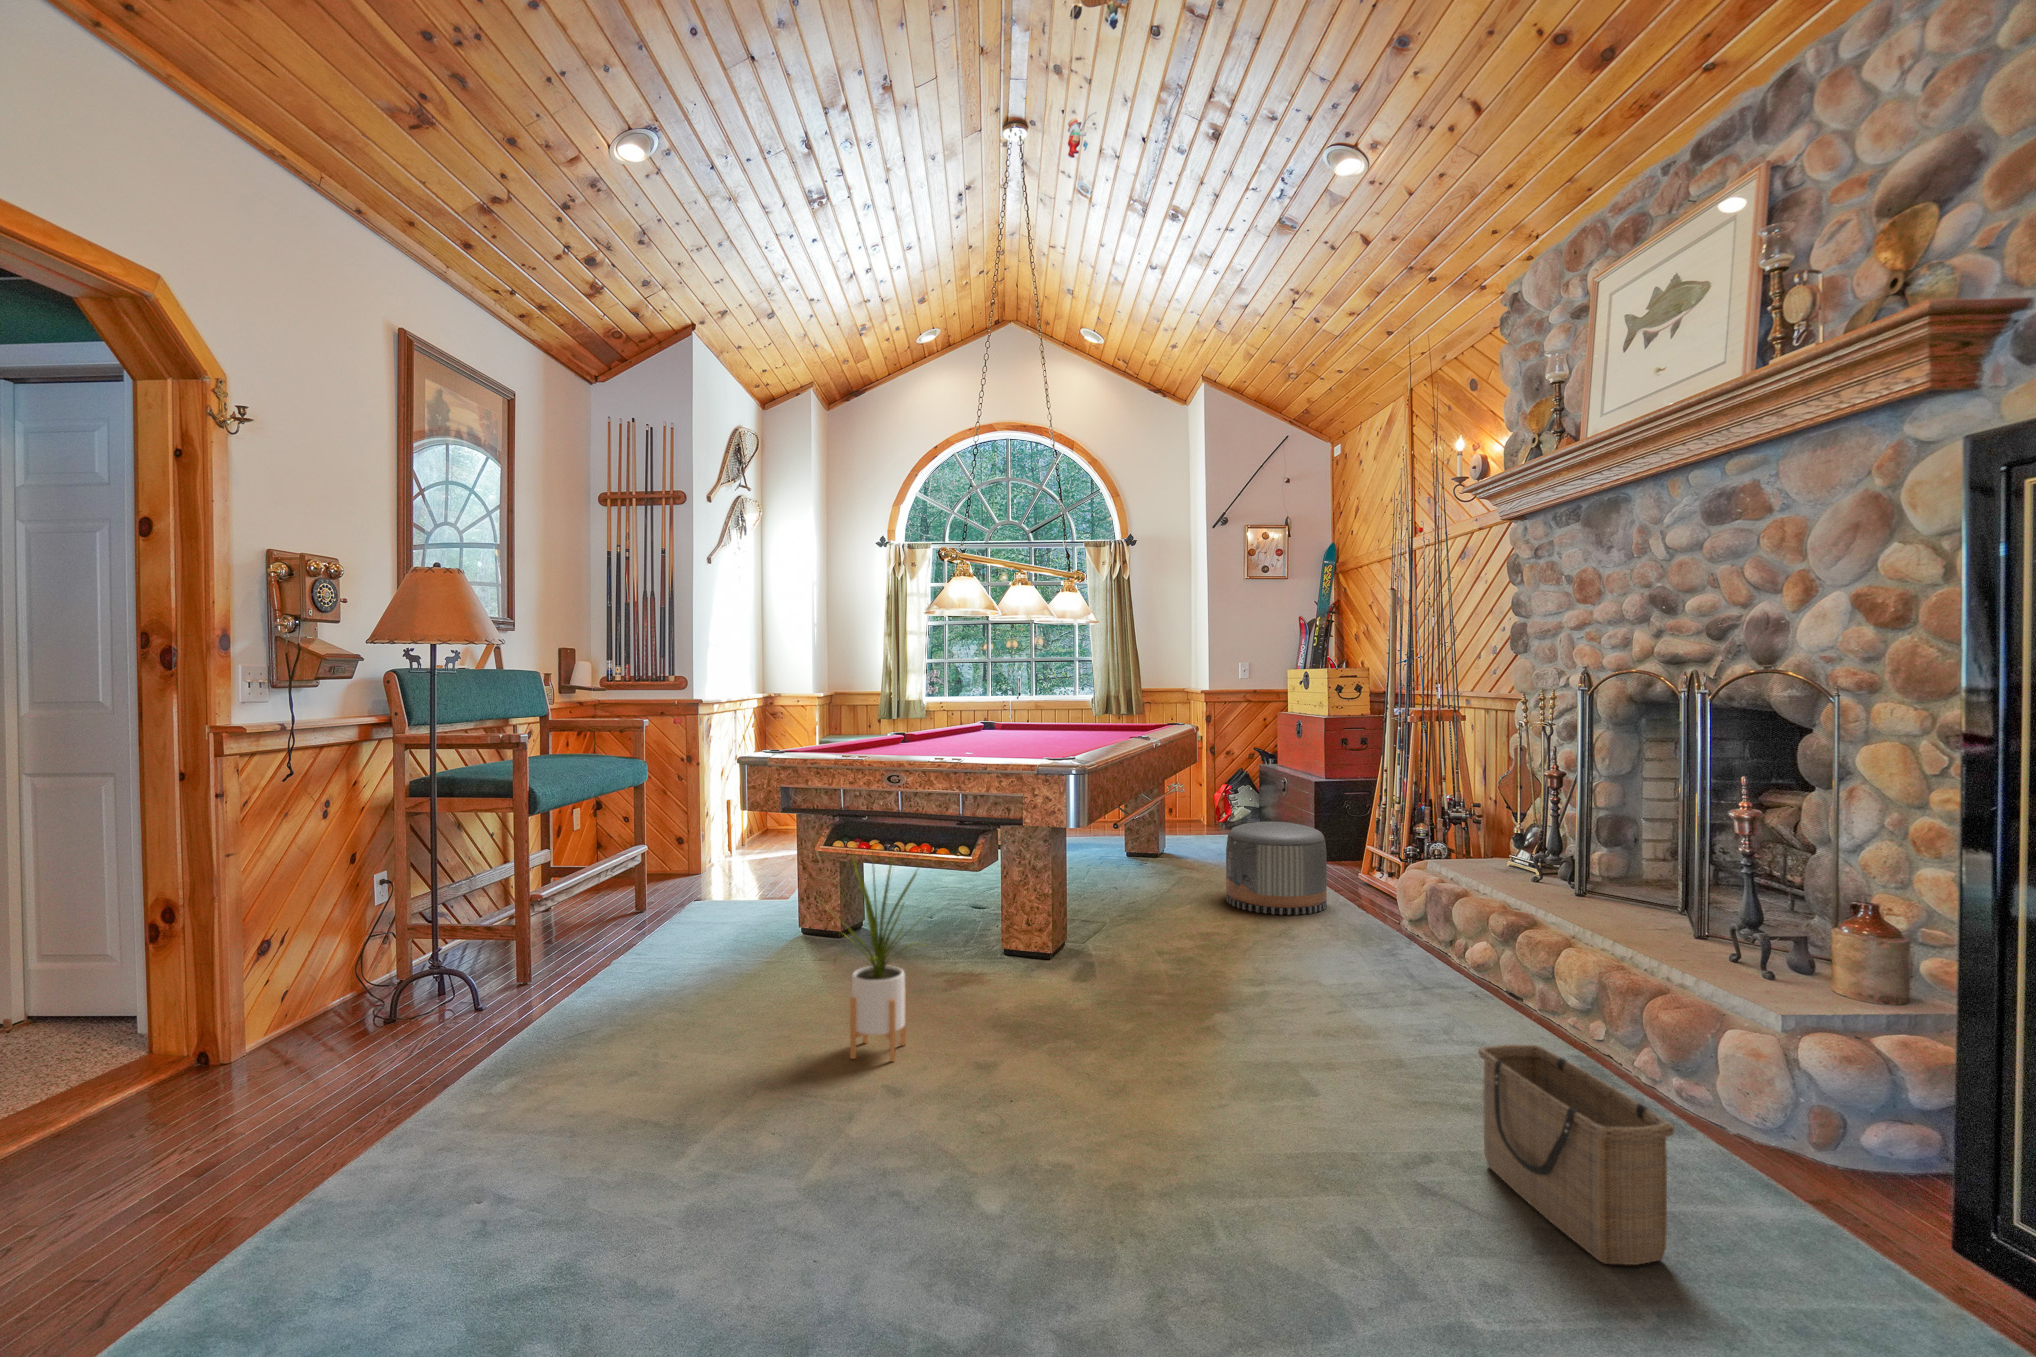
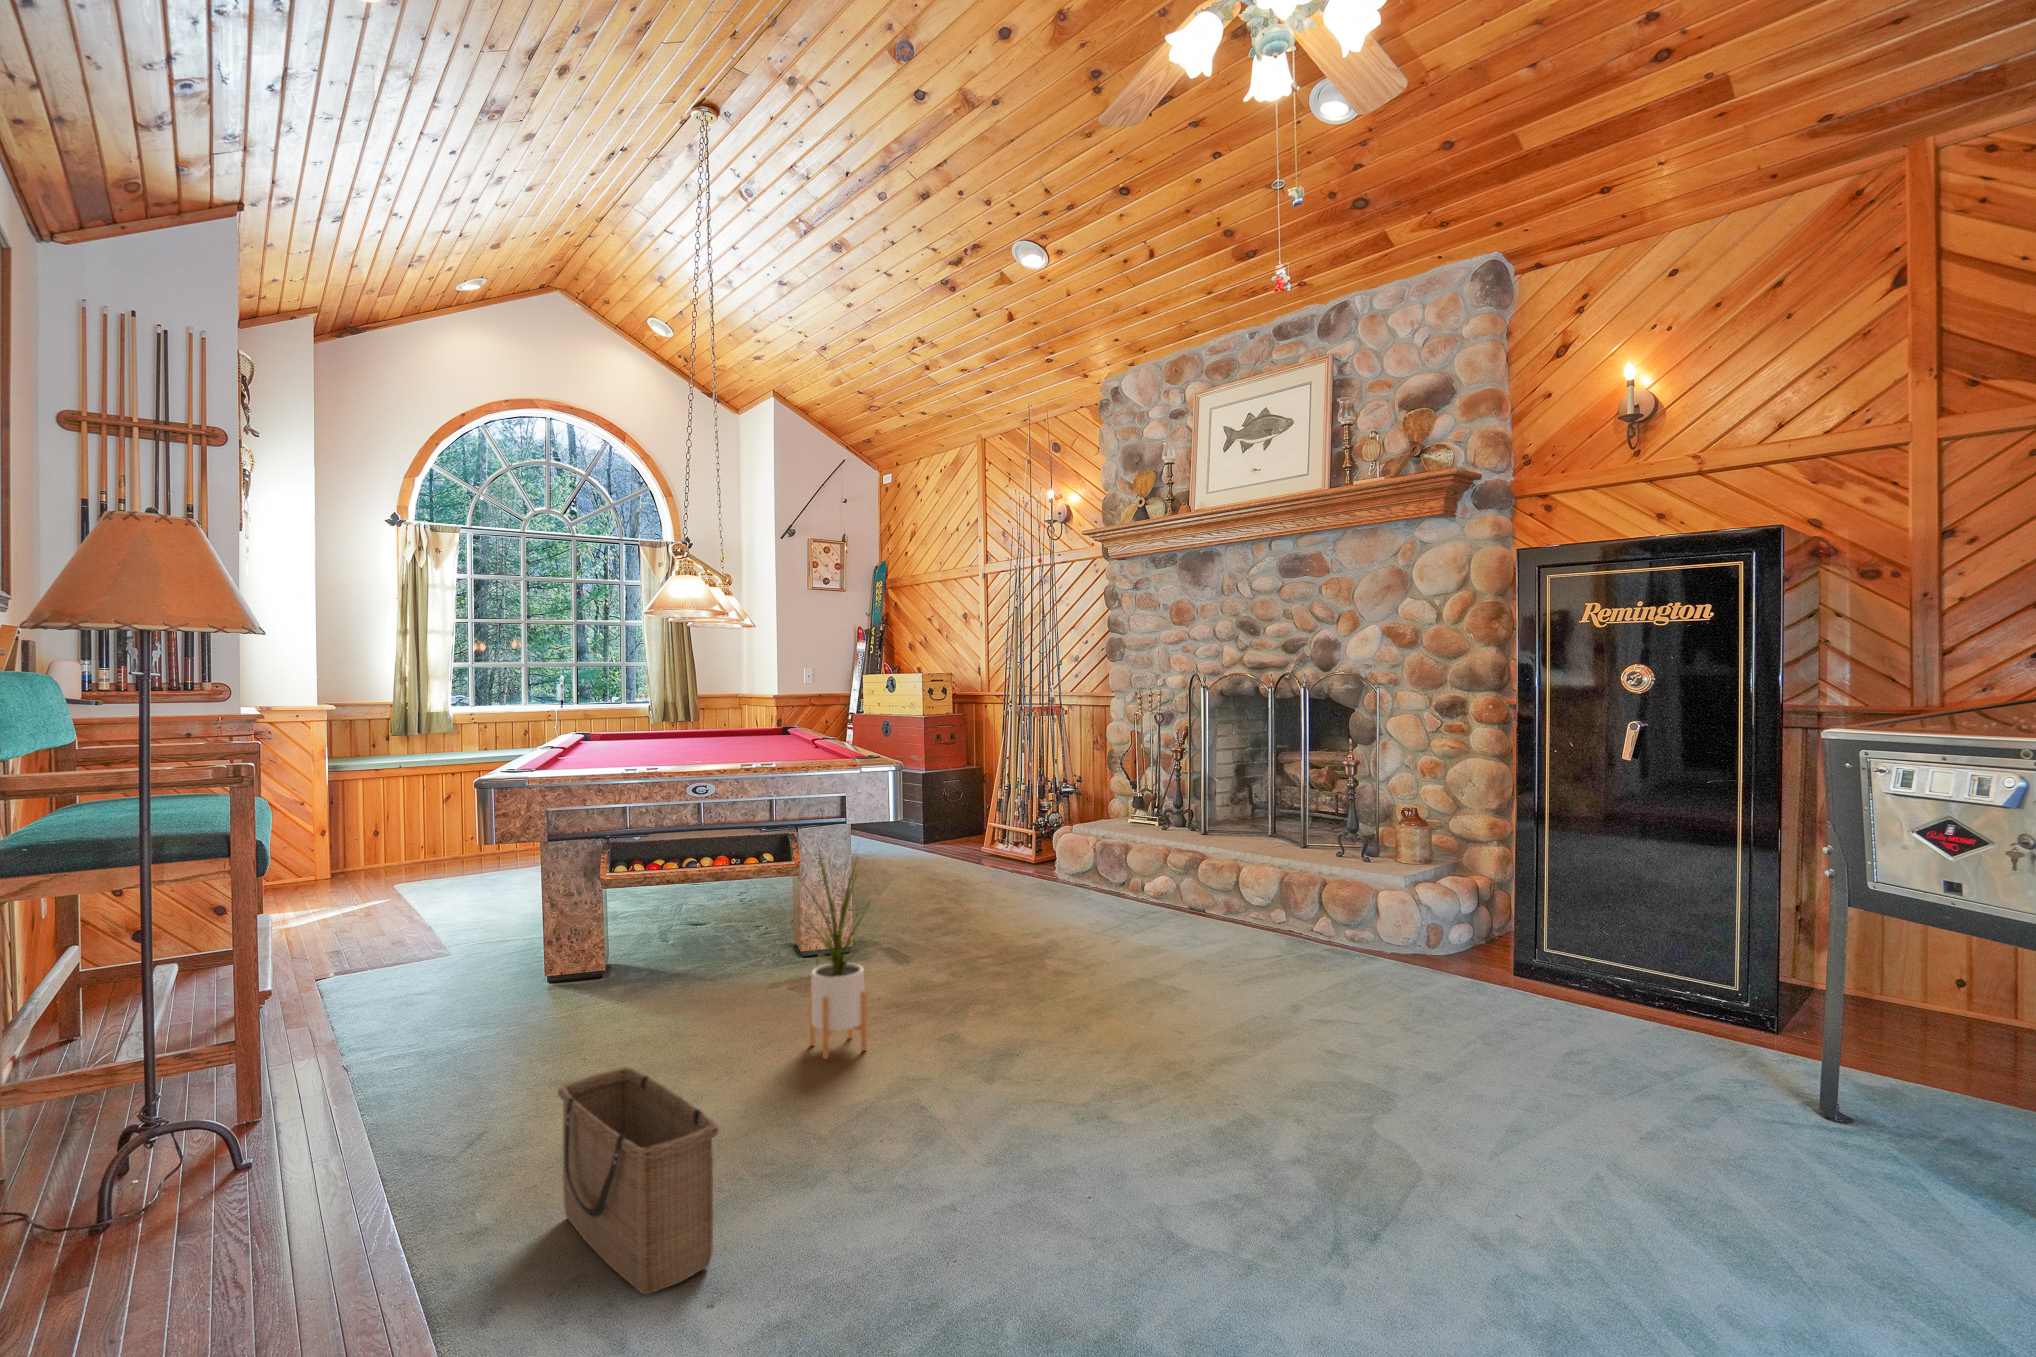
pouf: present [1226,821,1327,915] -> none [906,808,991,888]
basket: present [1478,1044,1674,1265] -> present [558,1067,718,1294]

